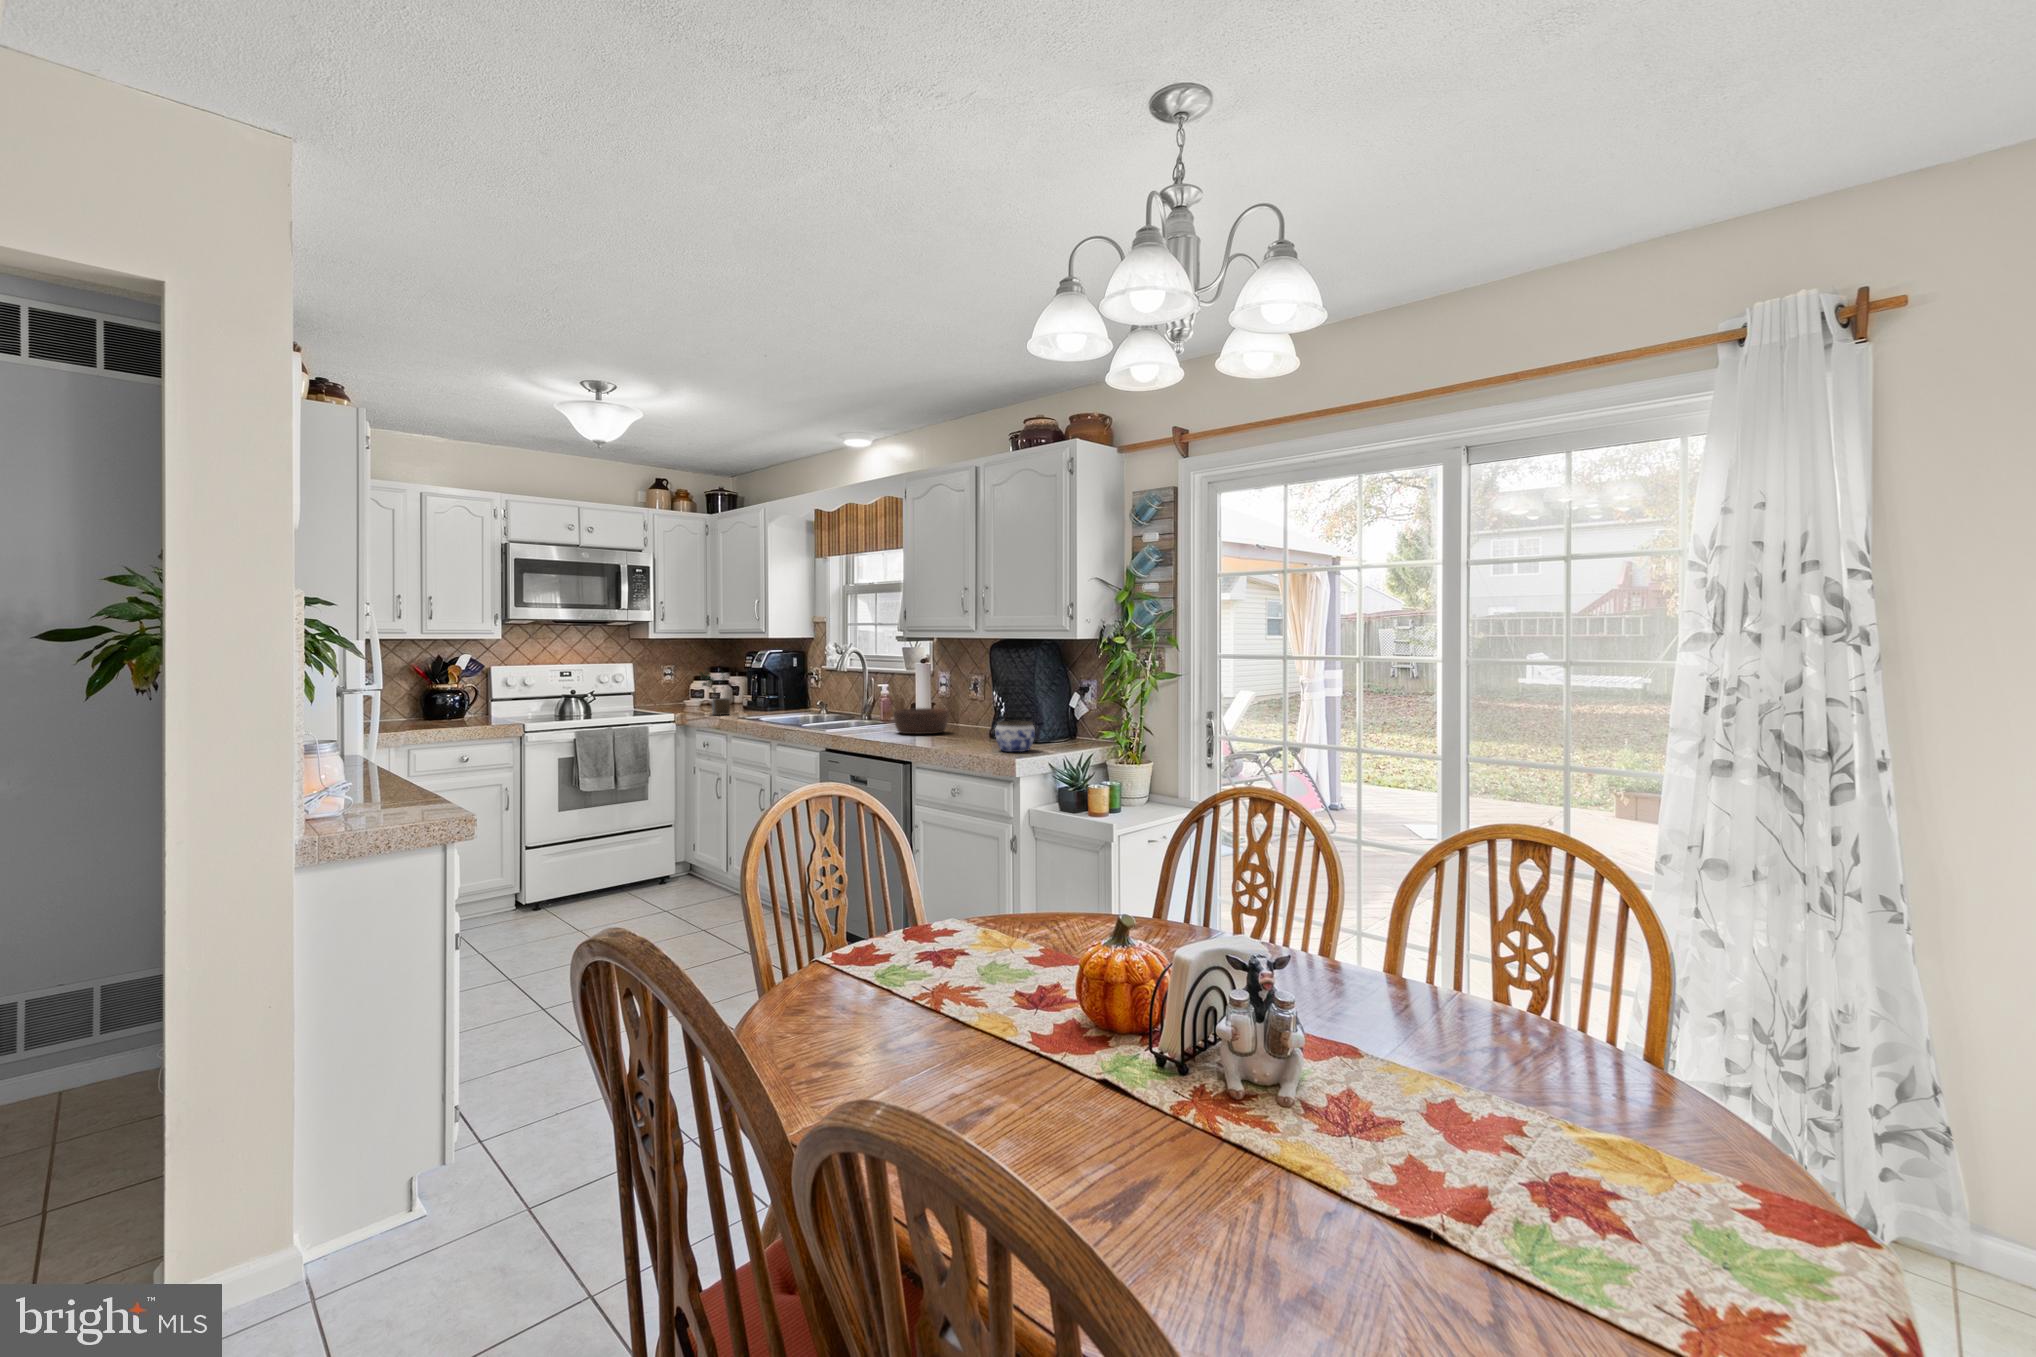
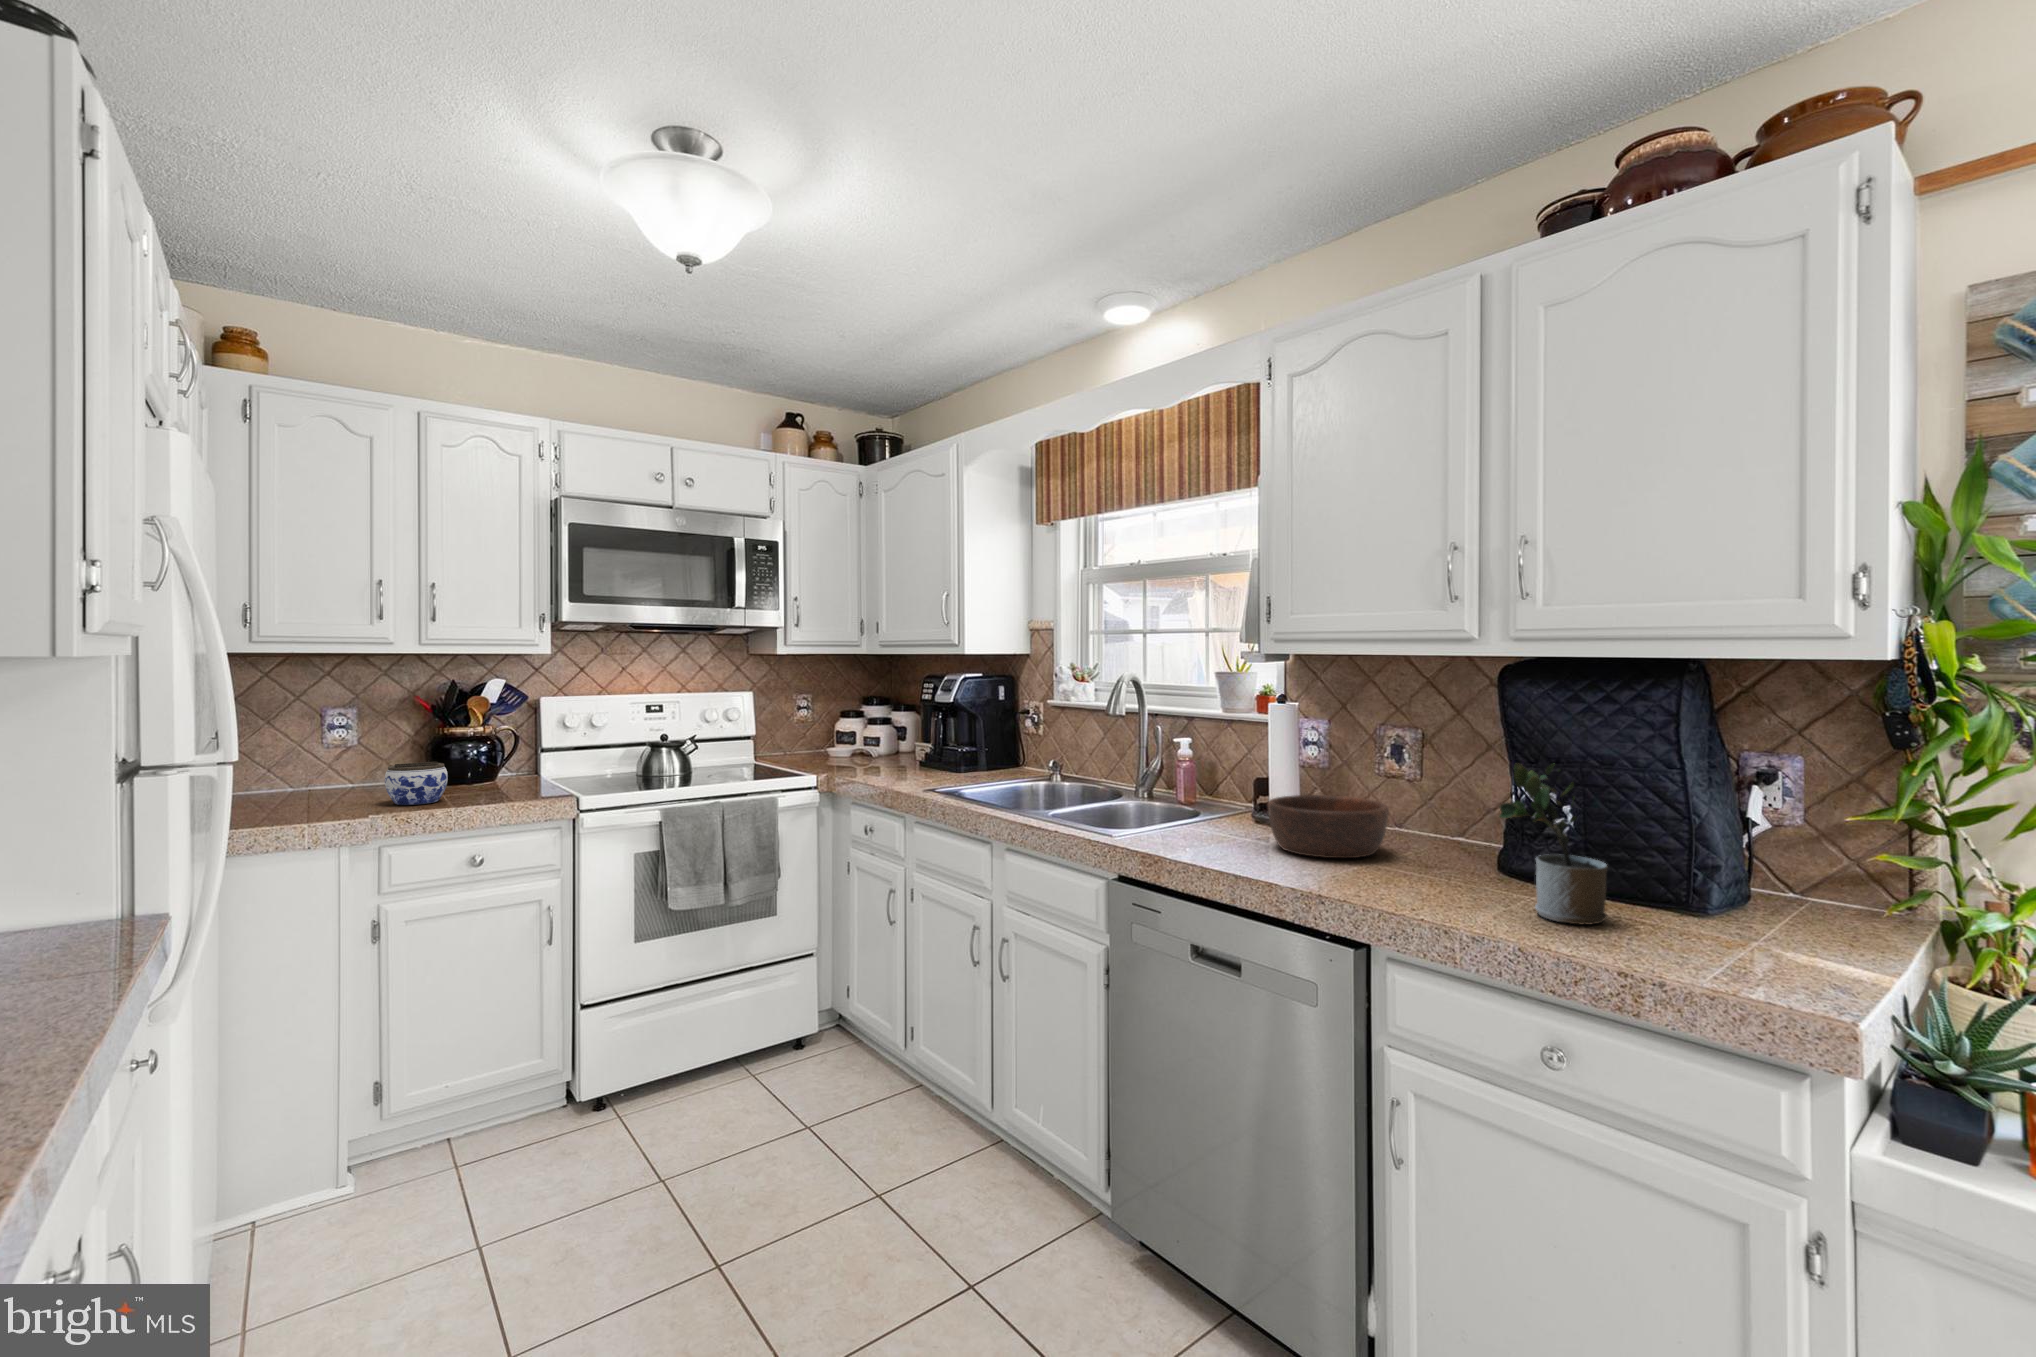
potted plant: present [700,671,730,715] -> present [1499,764,1607,925]
jar: present [995,720,1035,752] -> present [385,762,448,805]

